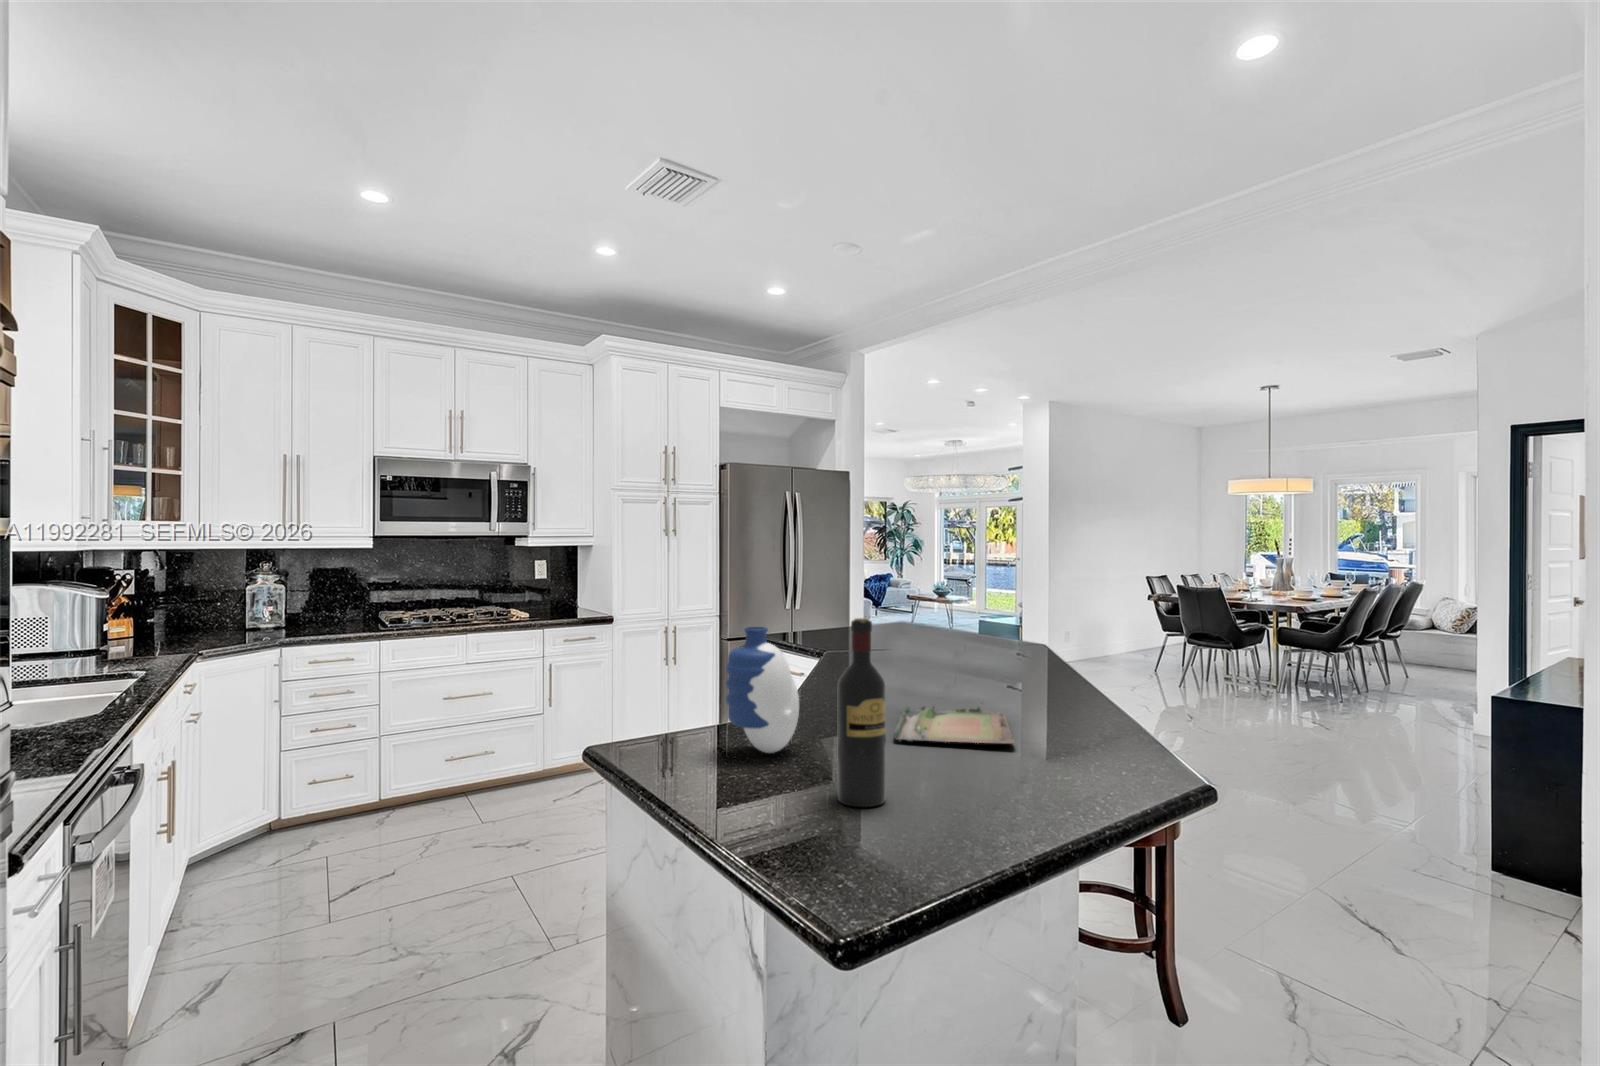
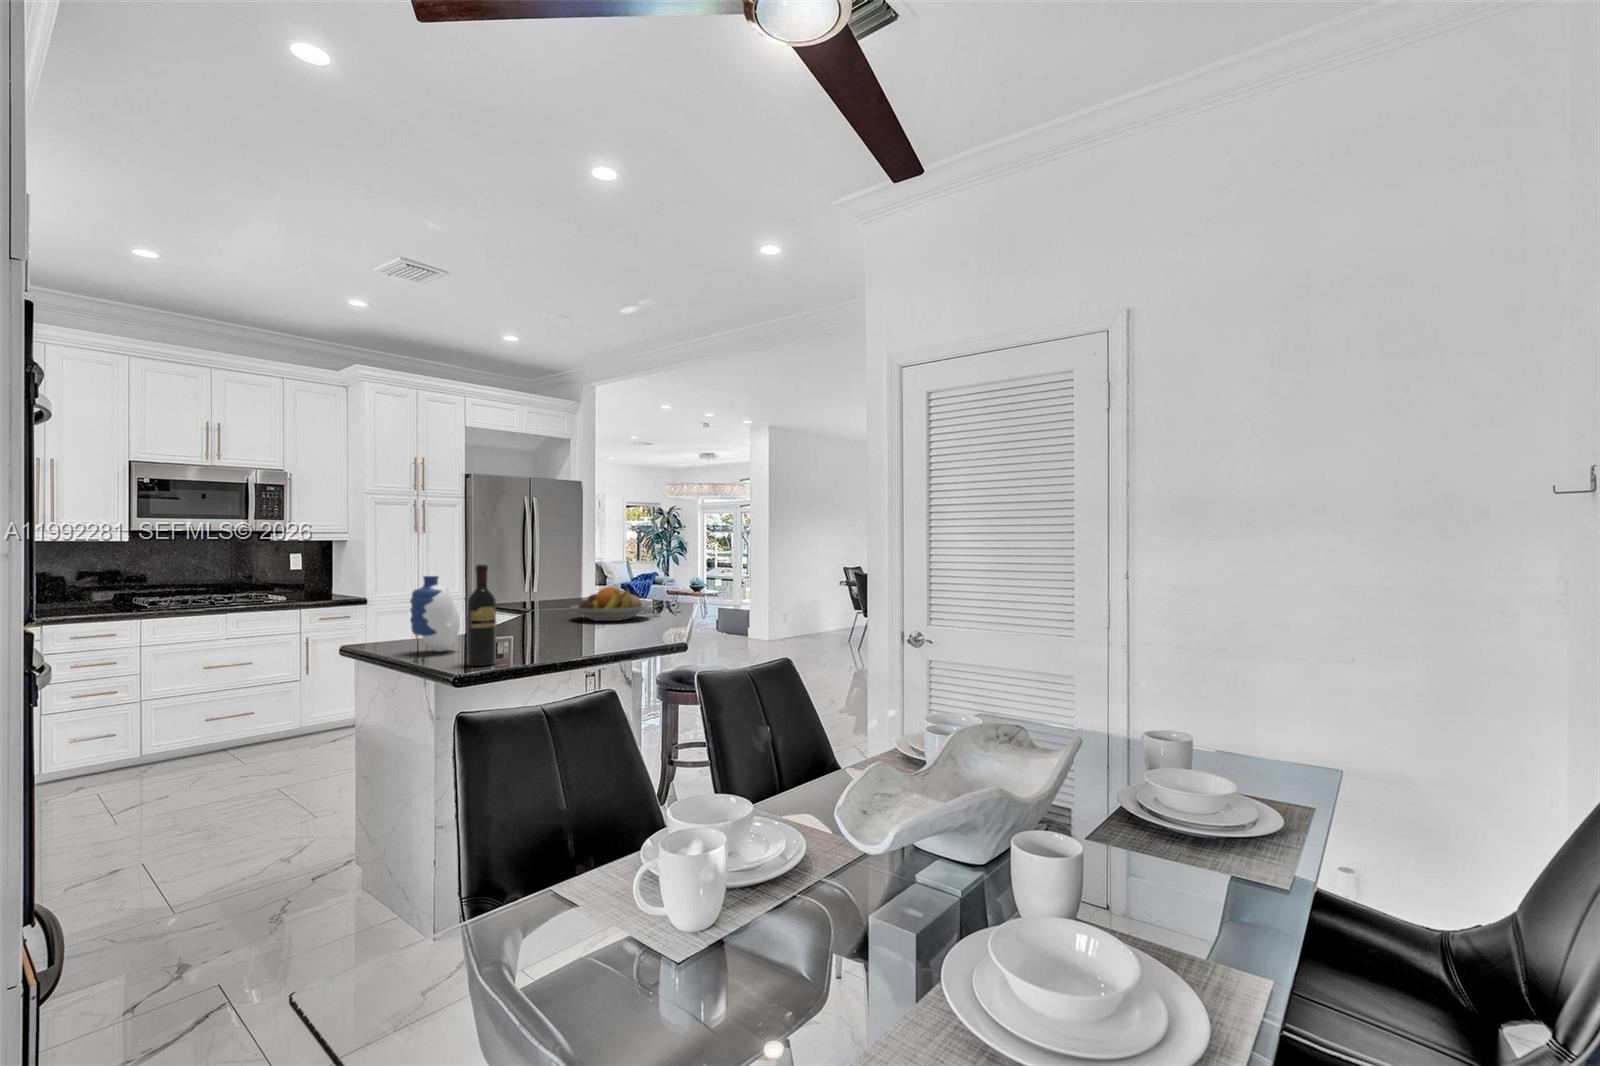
fruit bowl: none [905,627,1023,680] -> present [571,587,649,621]
tray: present [894,705,1015,744] -> none [525,625,610,645]

